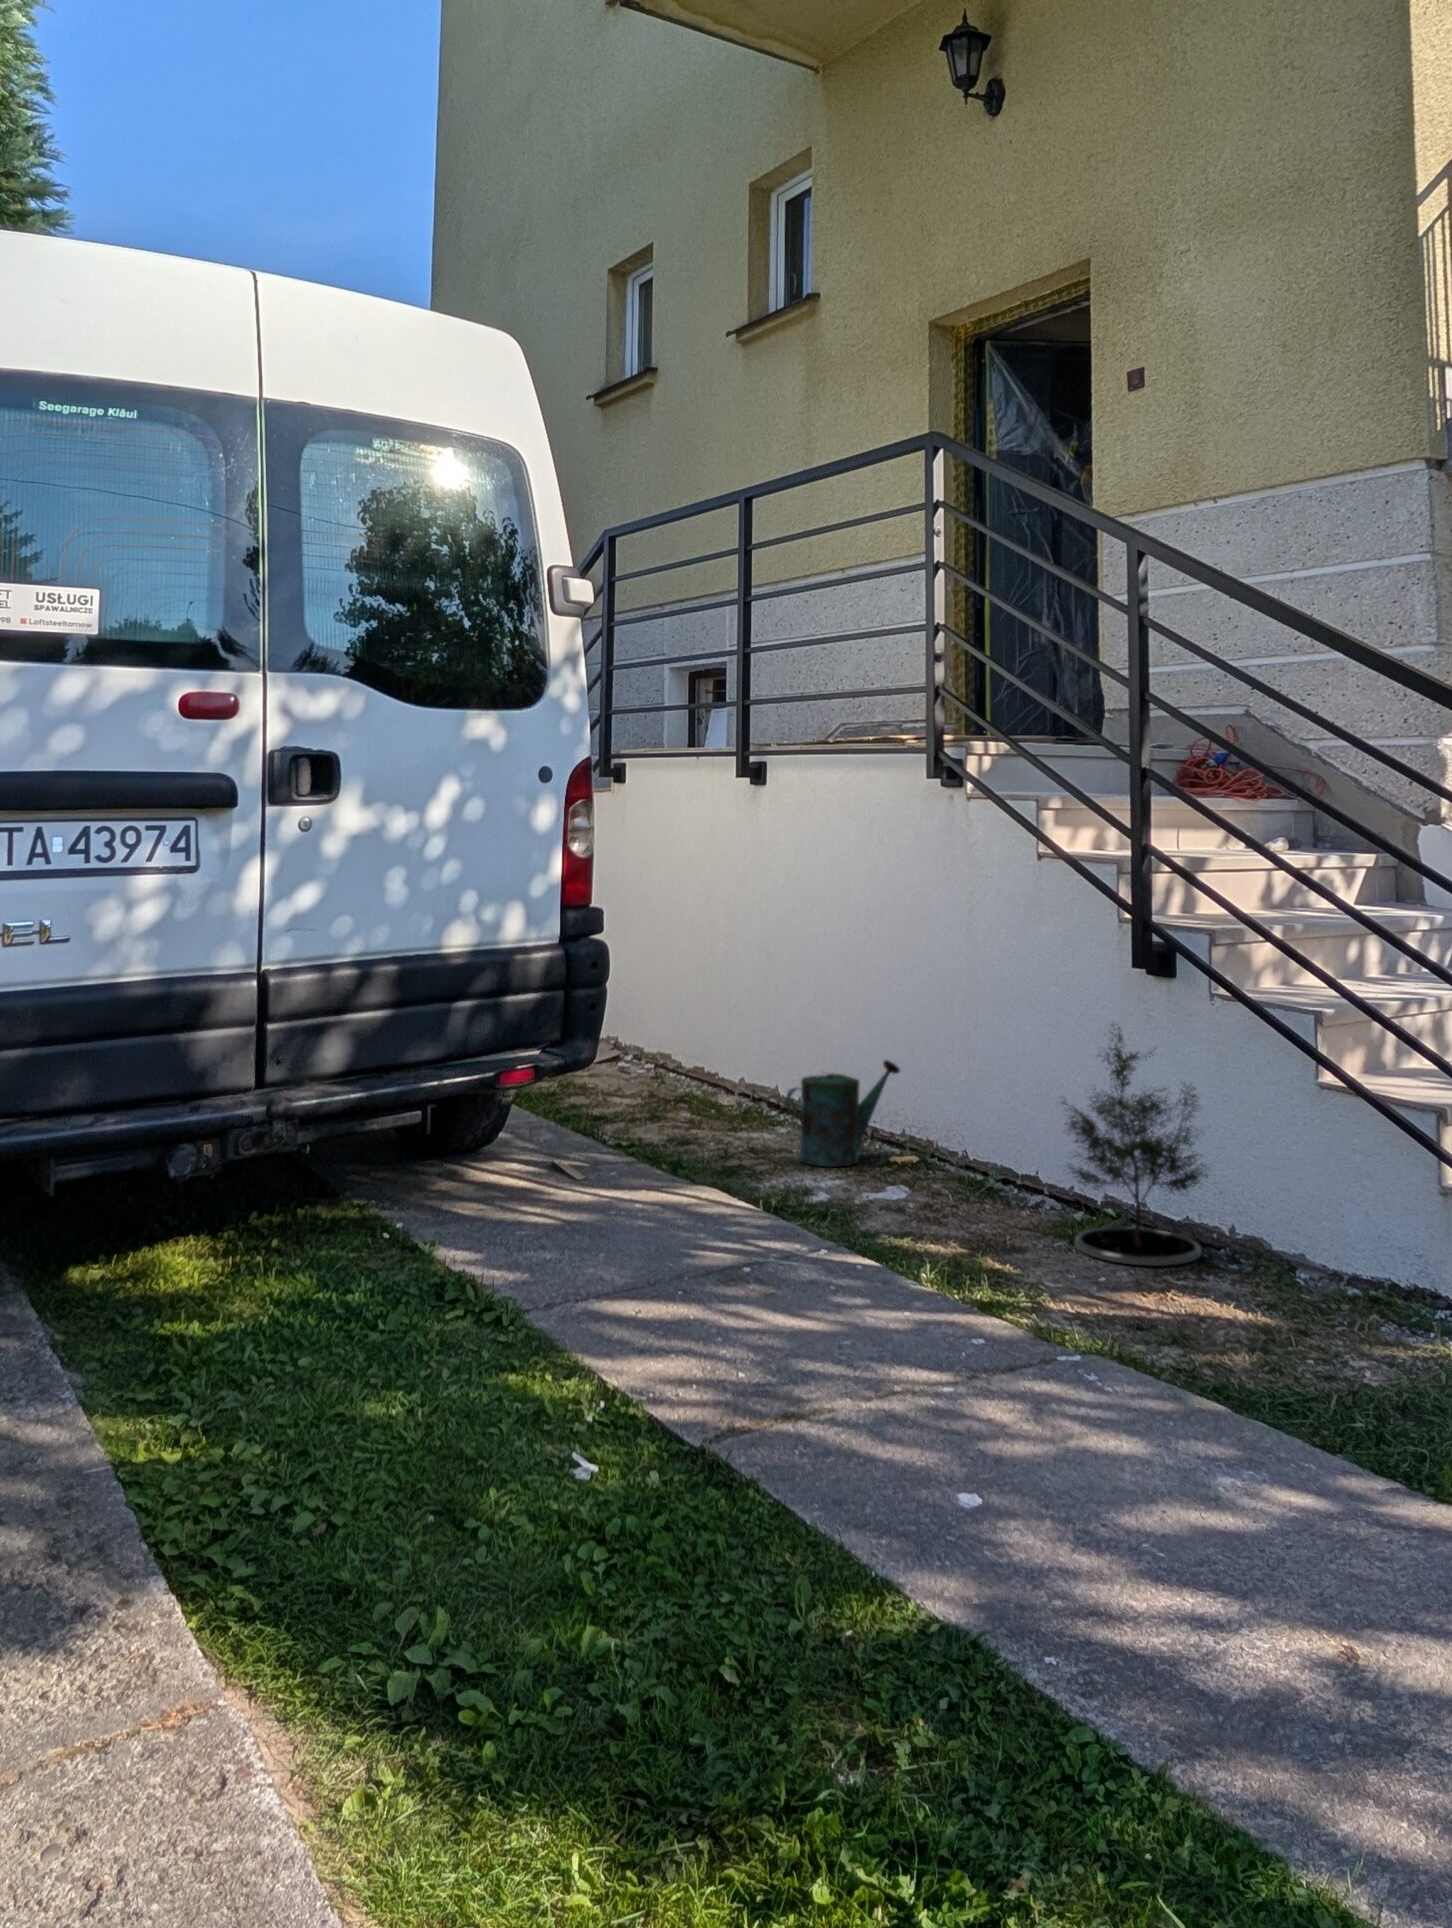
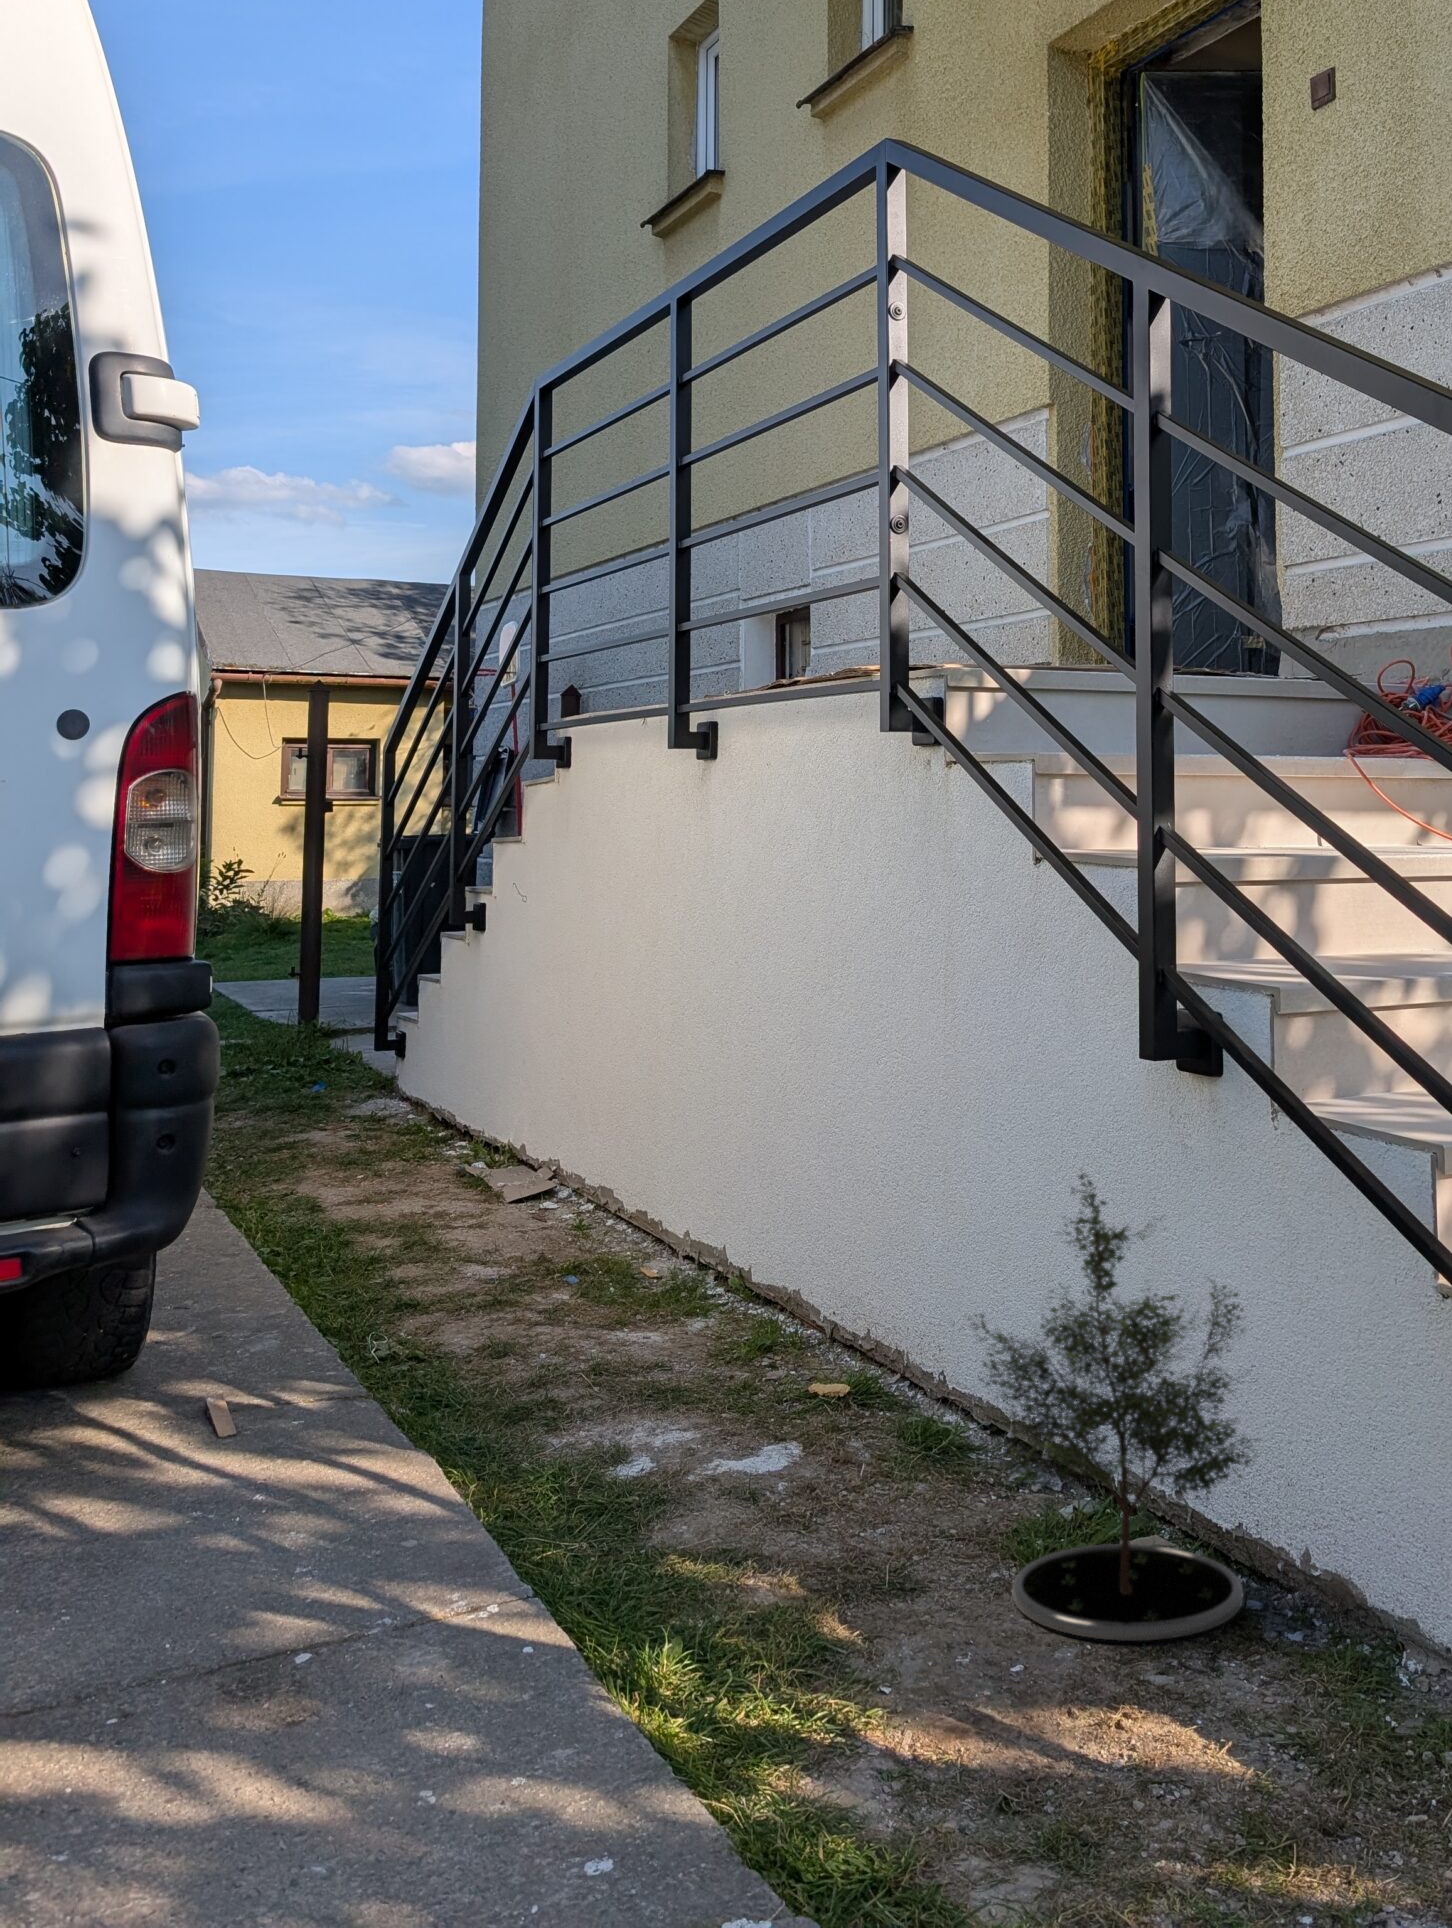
watering can: present [786,1060,900,1167] -> none [635,1217,855,1406]

